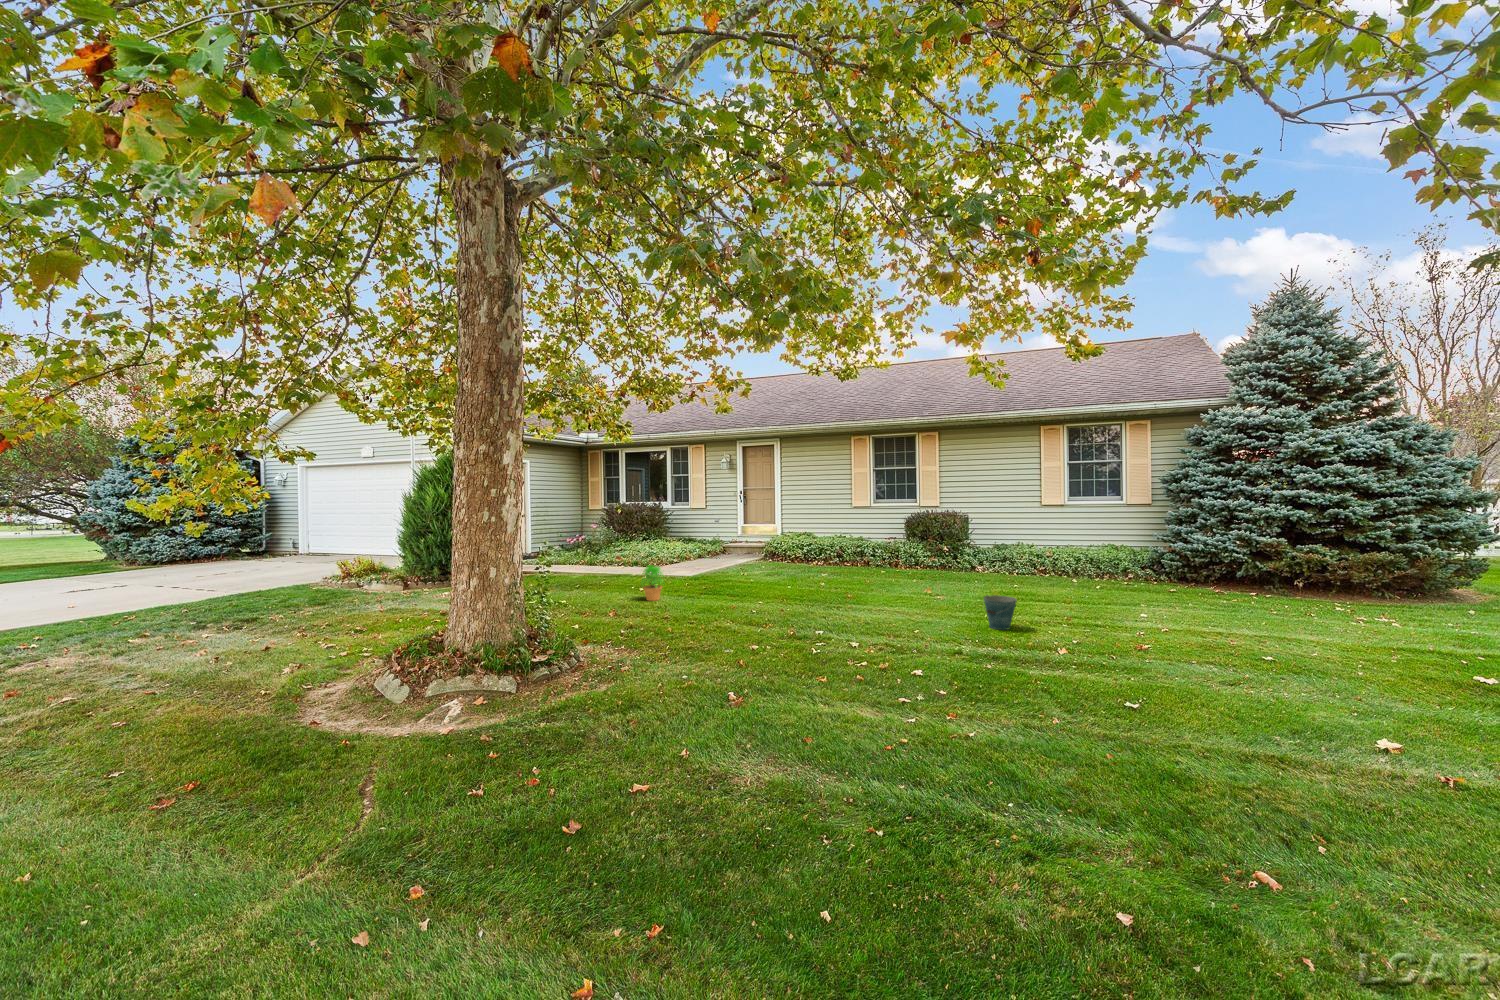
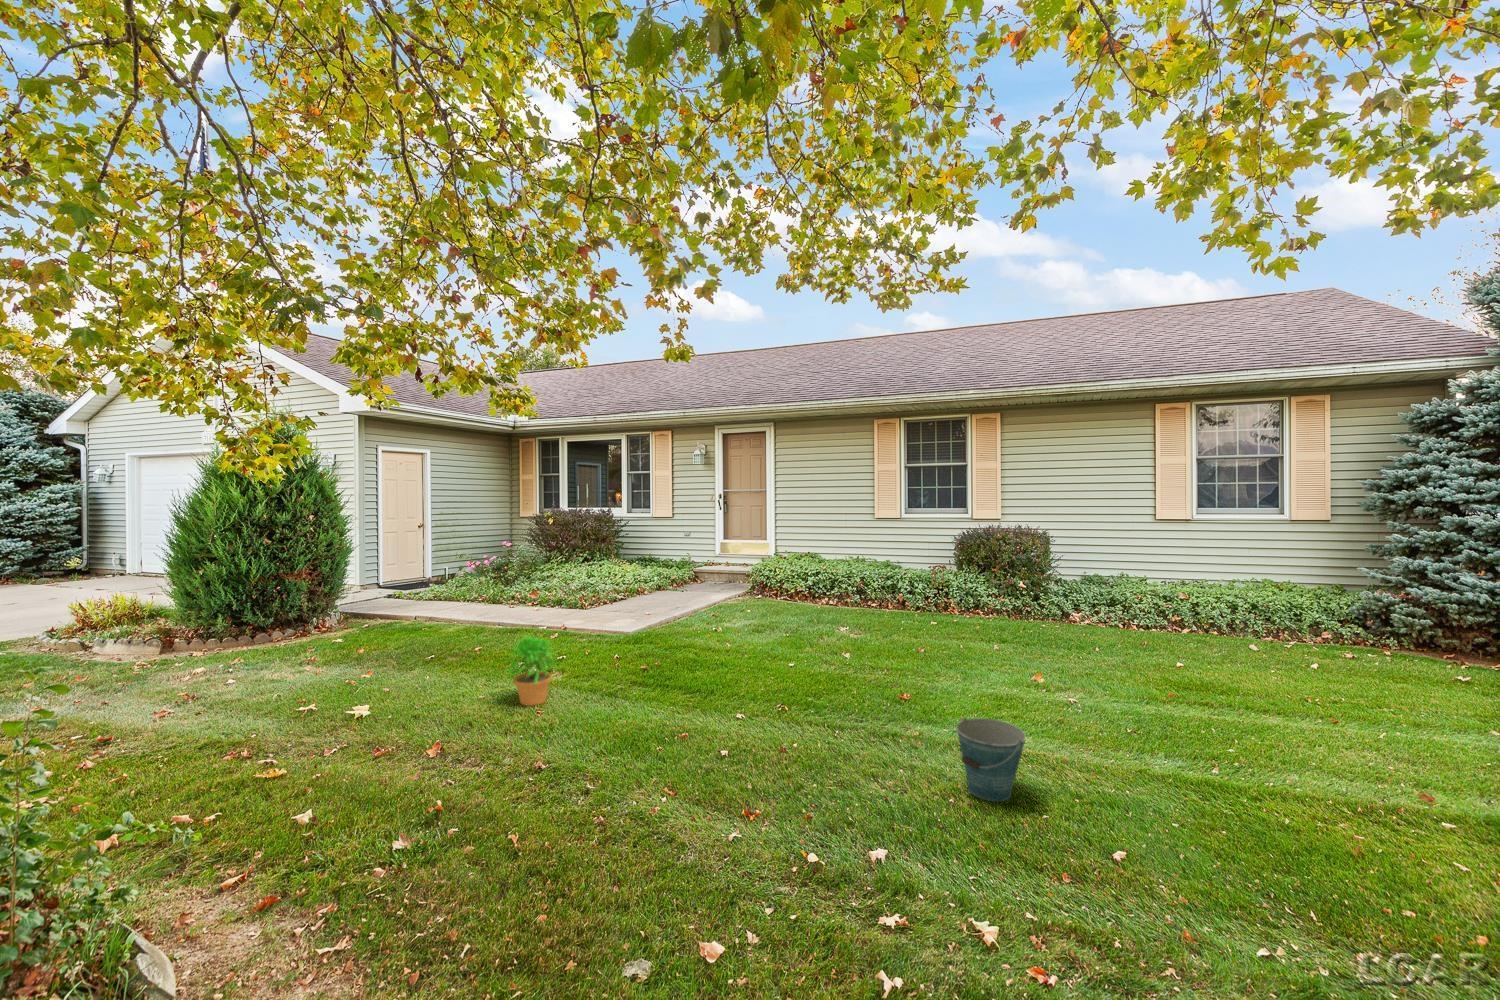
bucket: present [984,595,1017,630] -> present [956,718,1026,801]

